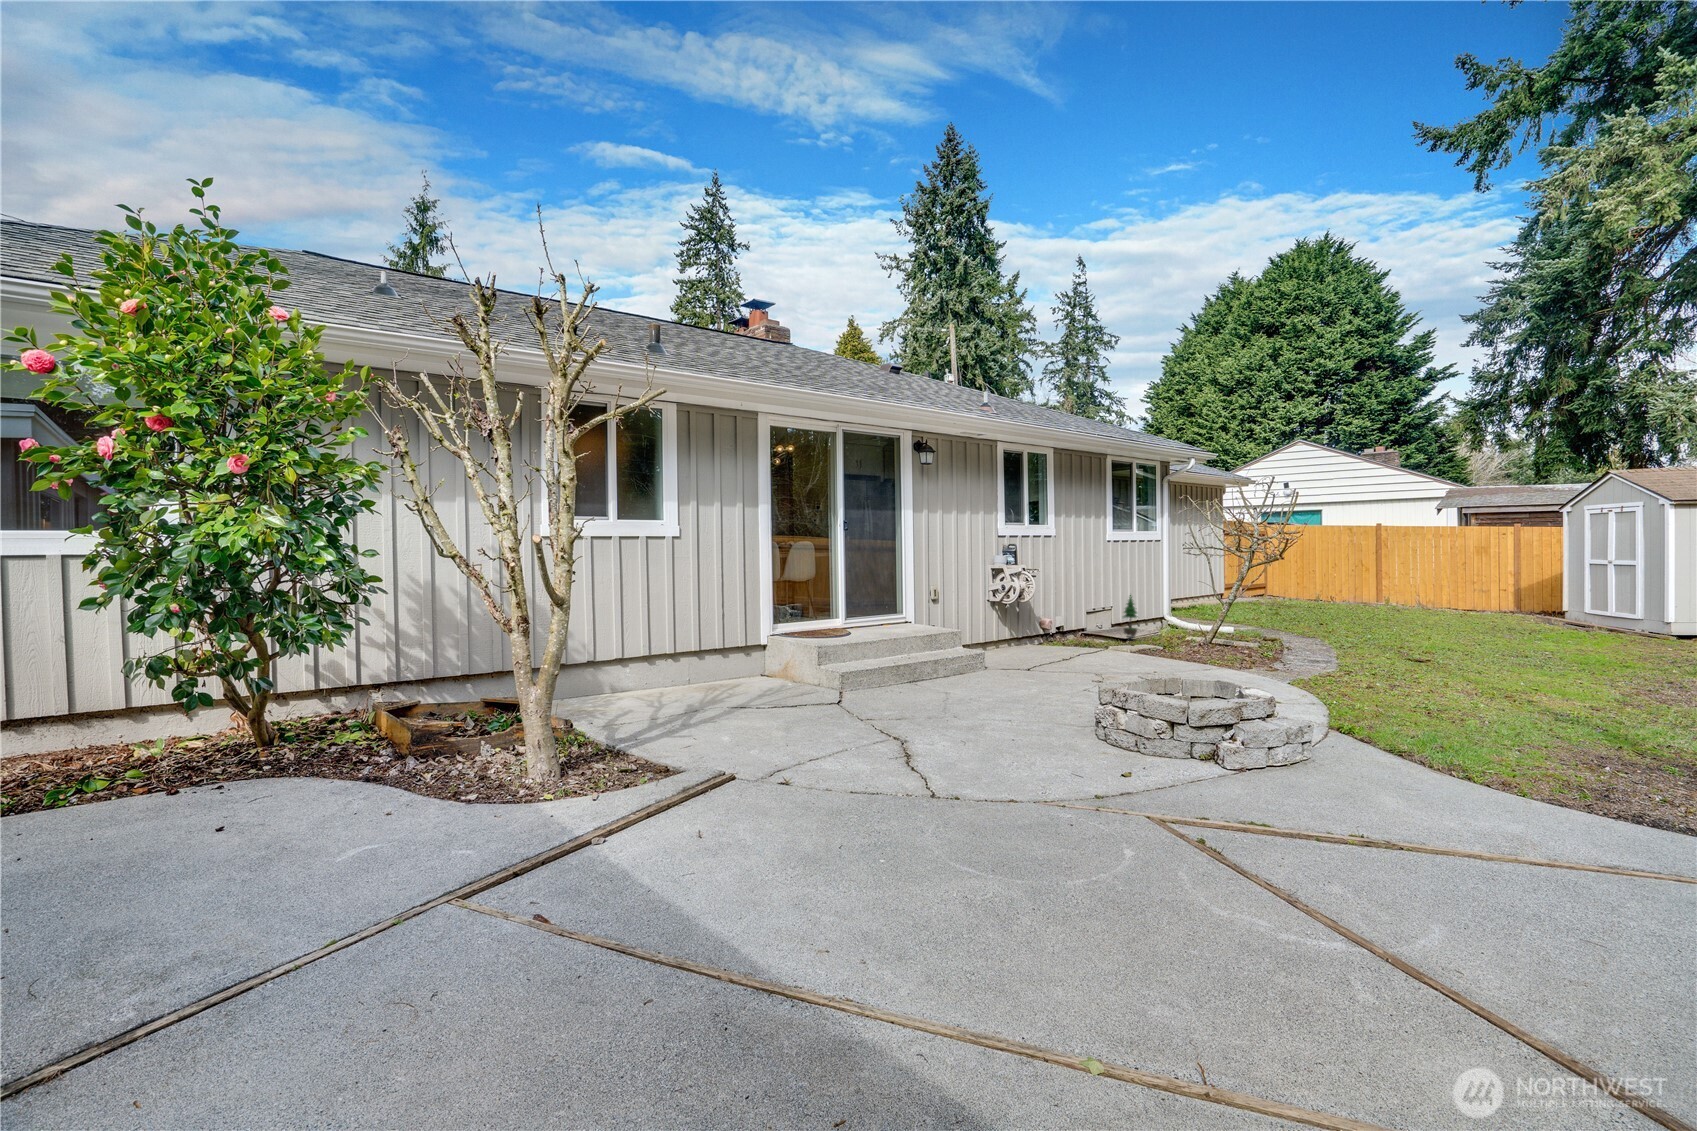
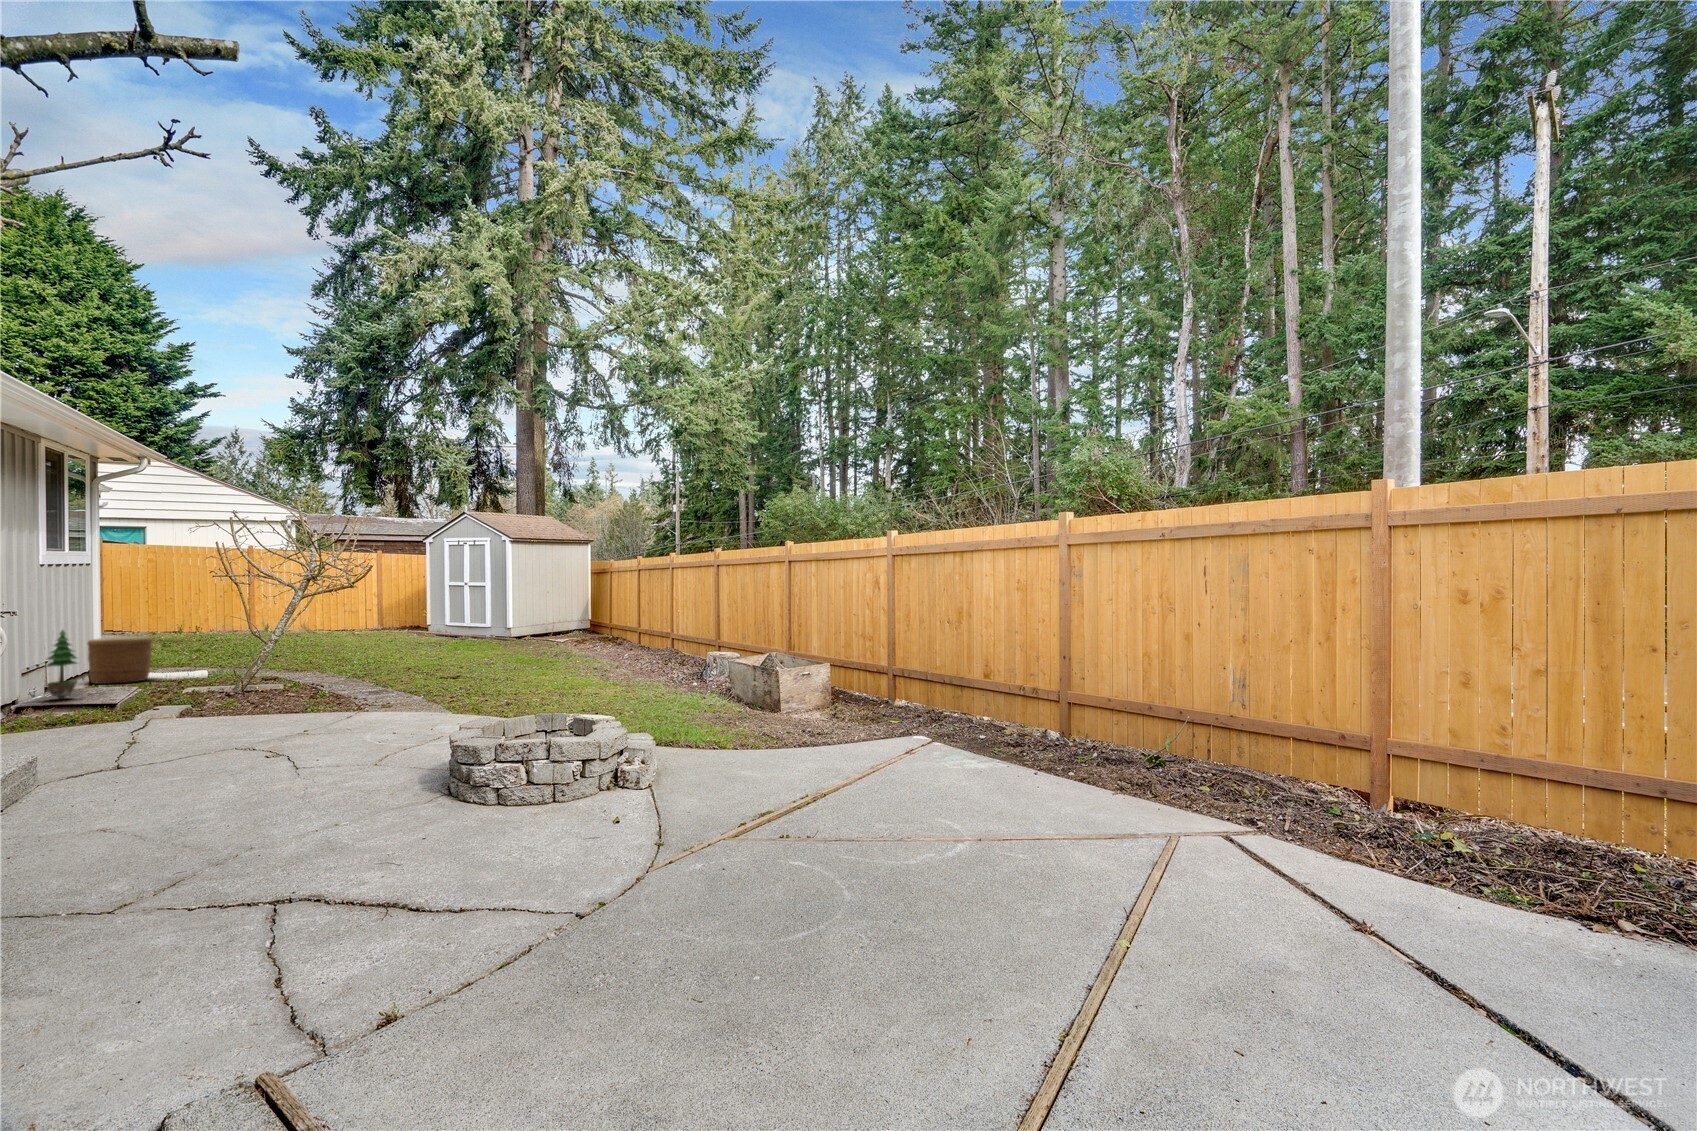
woven basket: none [1167,603,1203,636] -> present [87,636,153,684]

